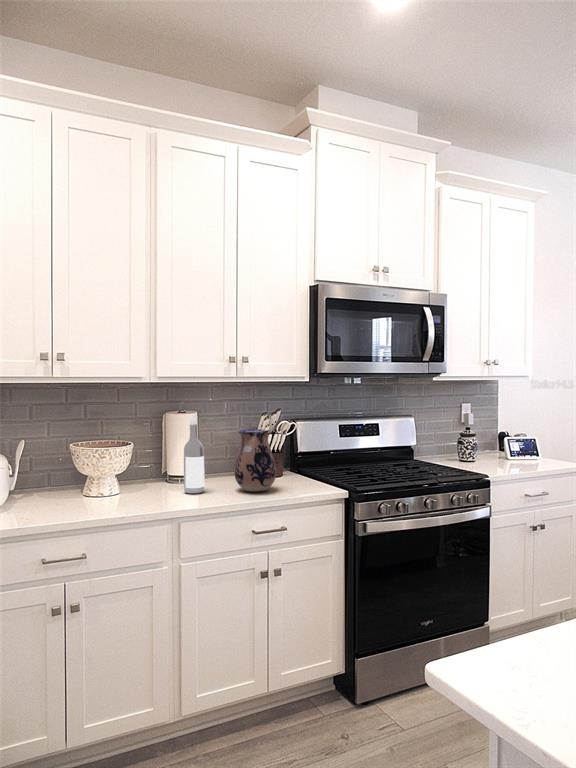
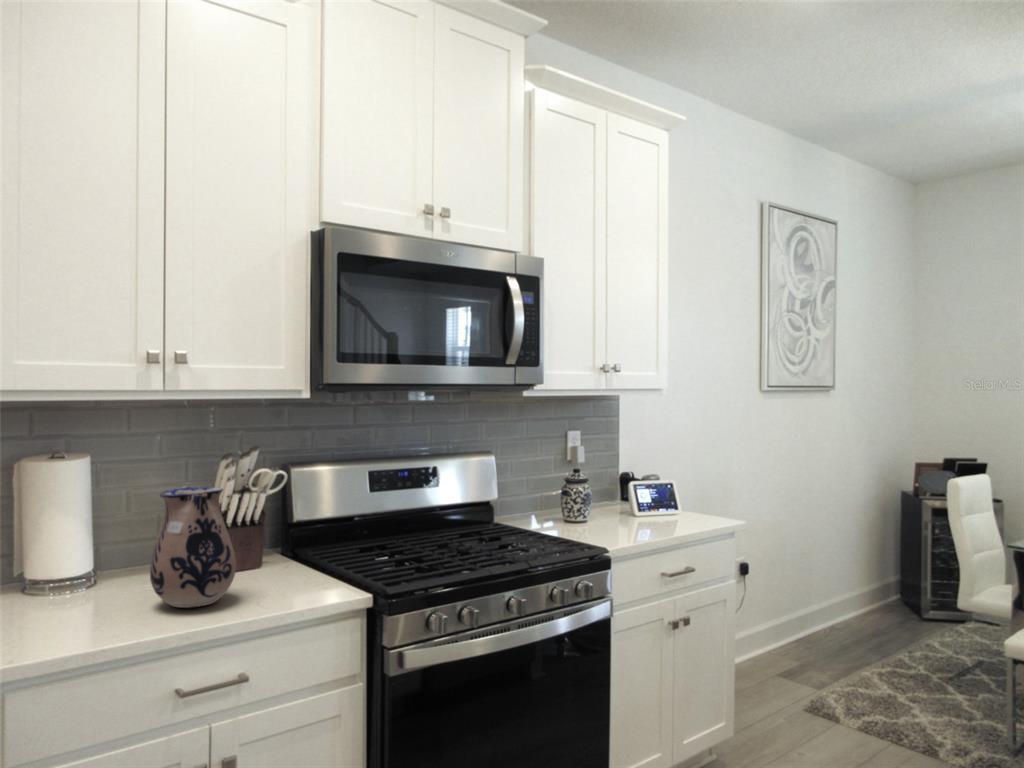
wine bottle: present [184,419,205,494] -> none [38,472,84,621]

